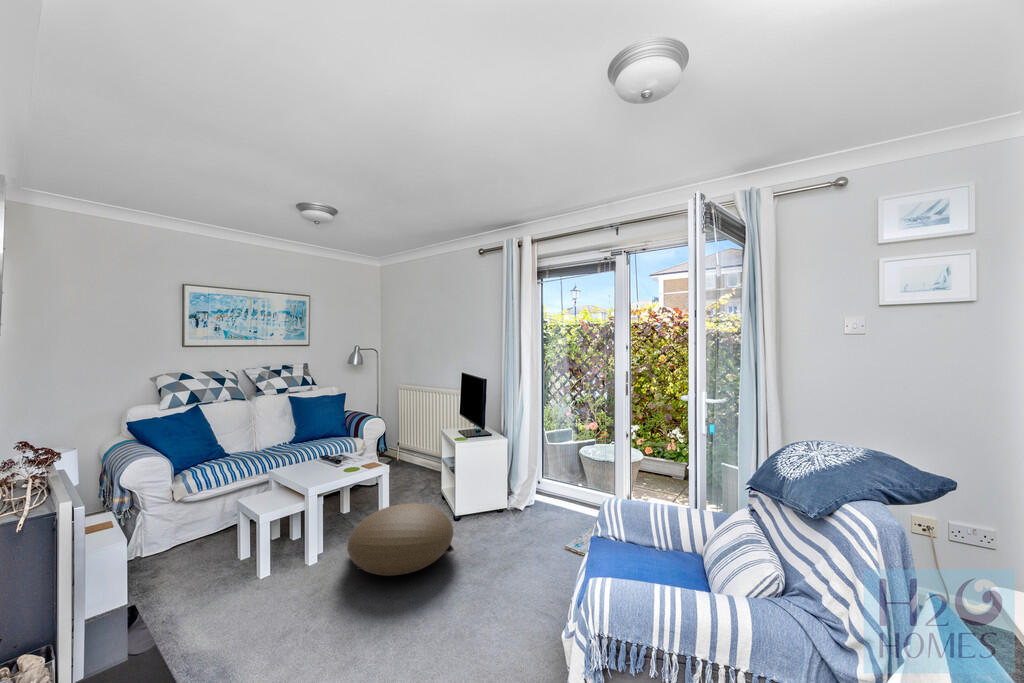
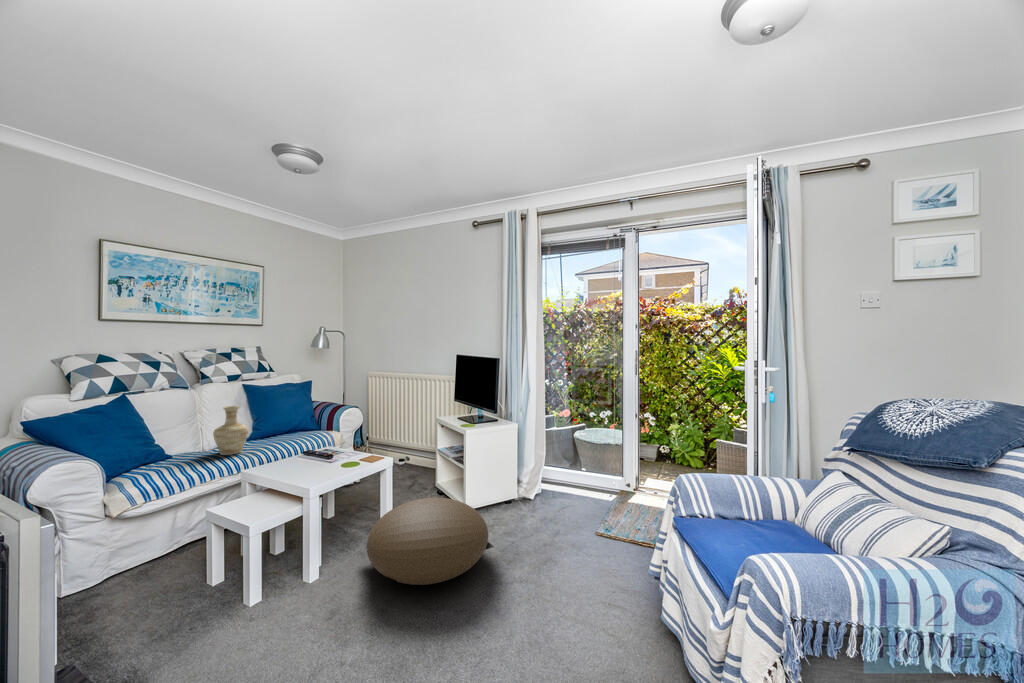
vase: none [257,416,284,456] -> present [213,406,249,455]

